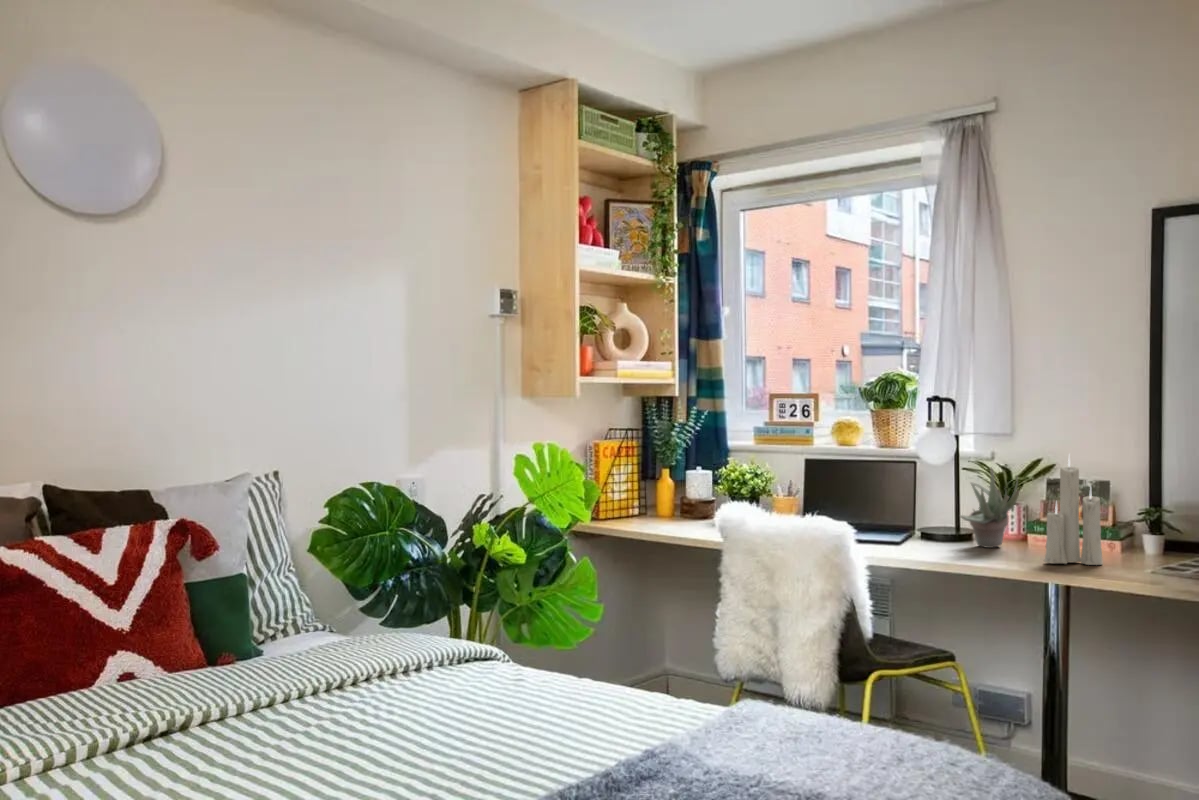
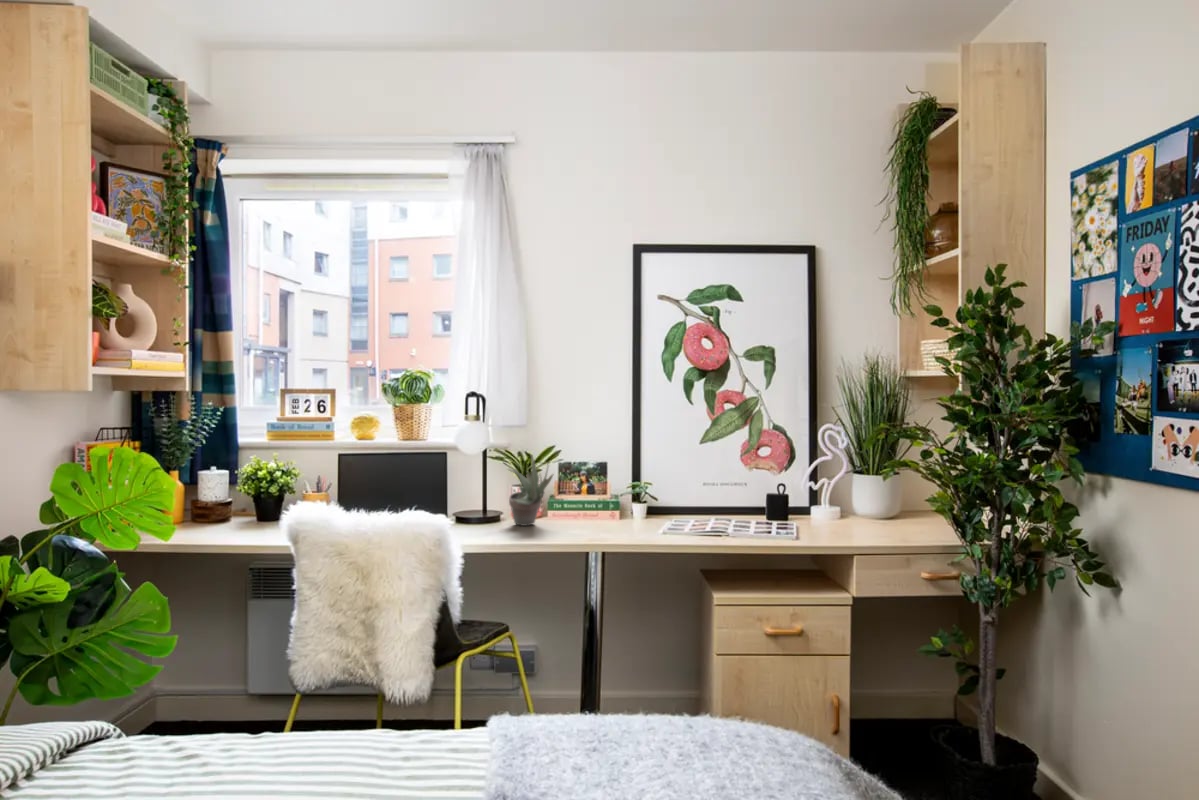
candle: present [1044,458,1103,565] -> none [590,436,633,536]

